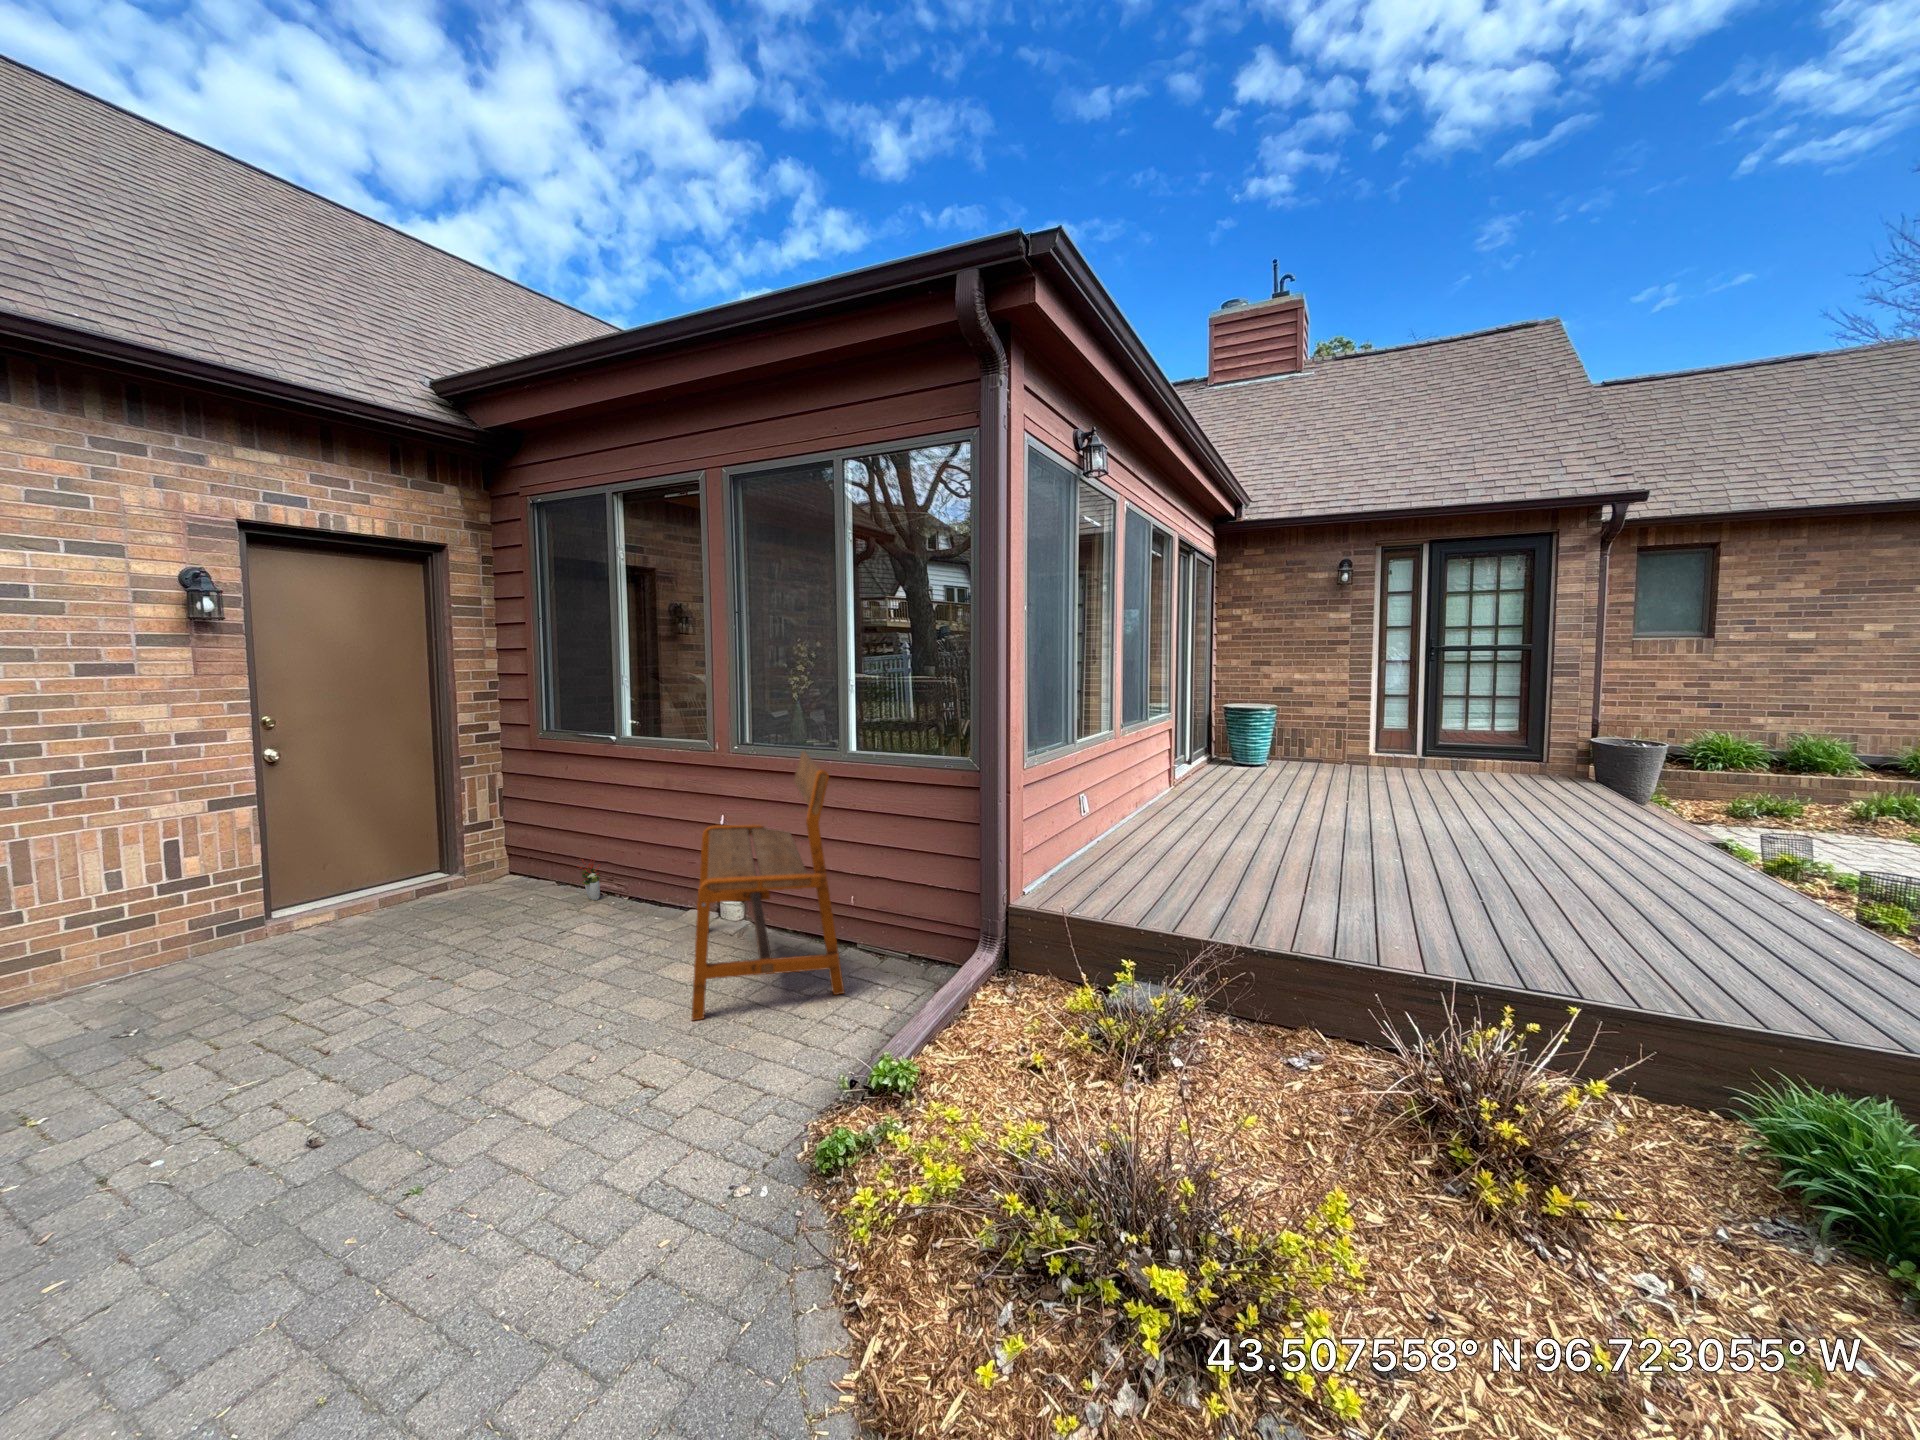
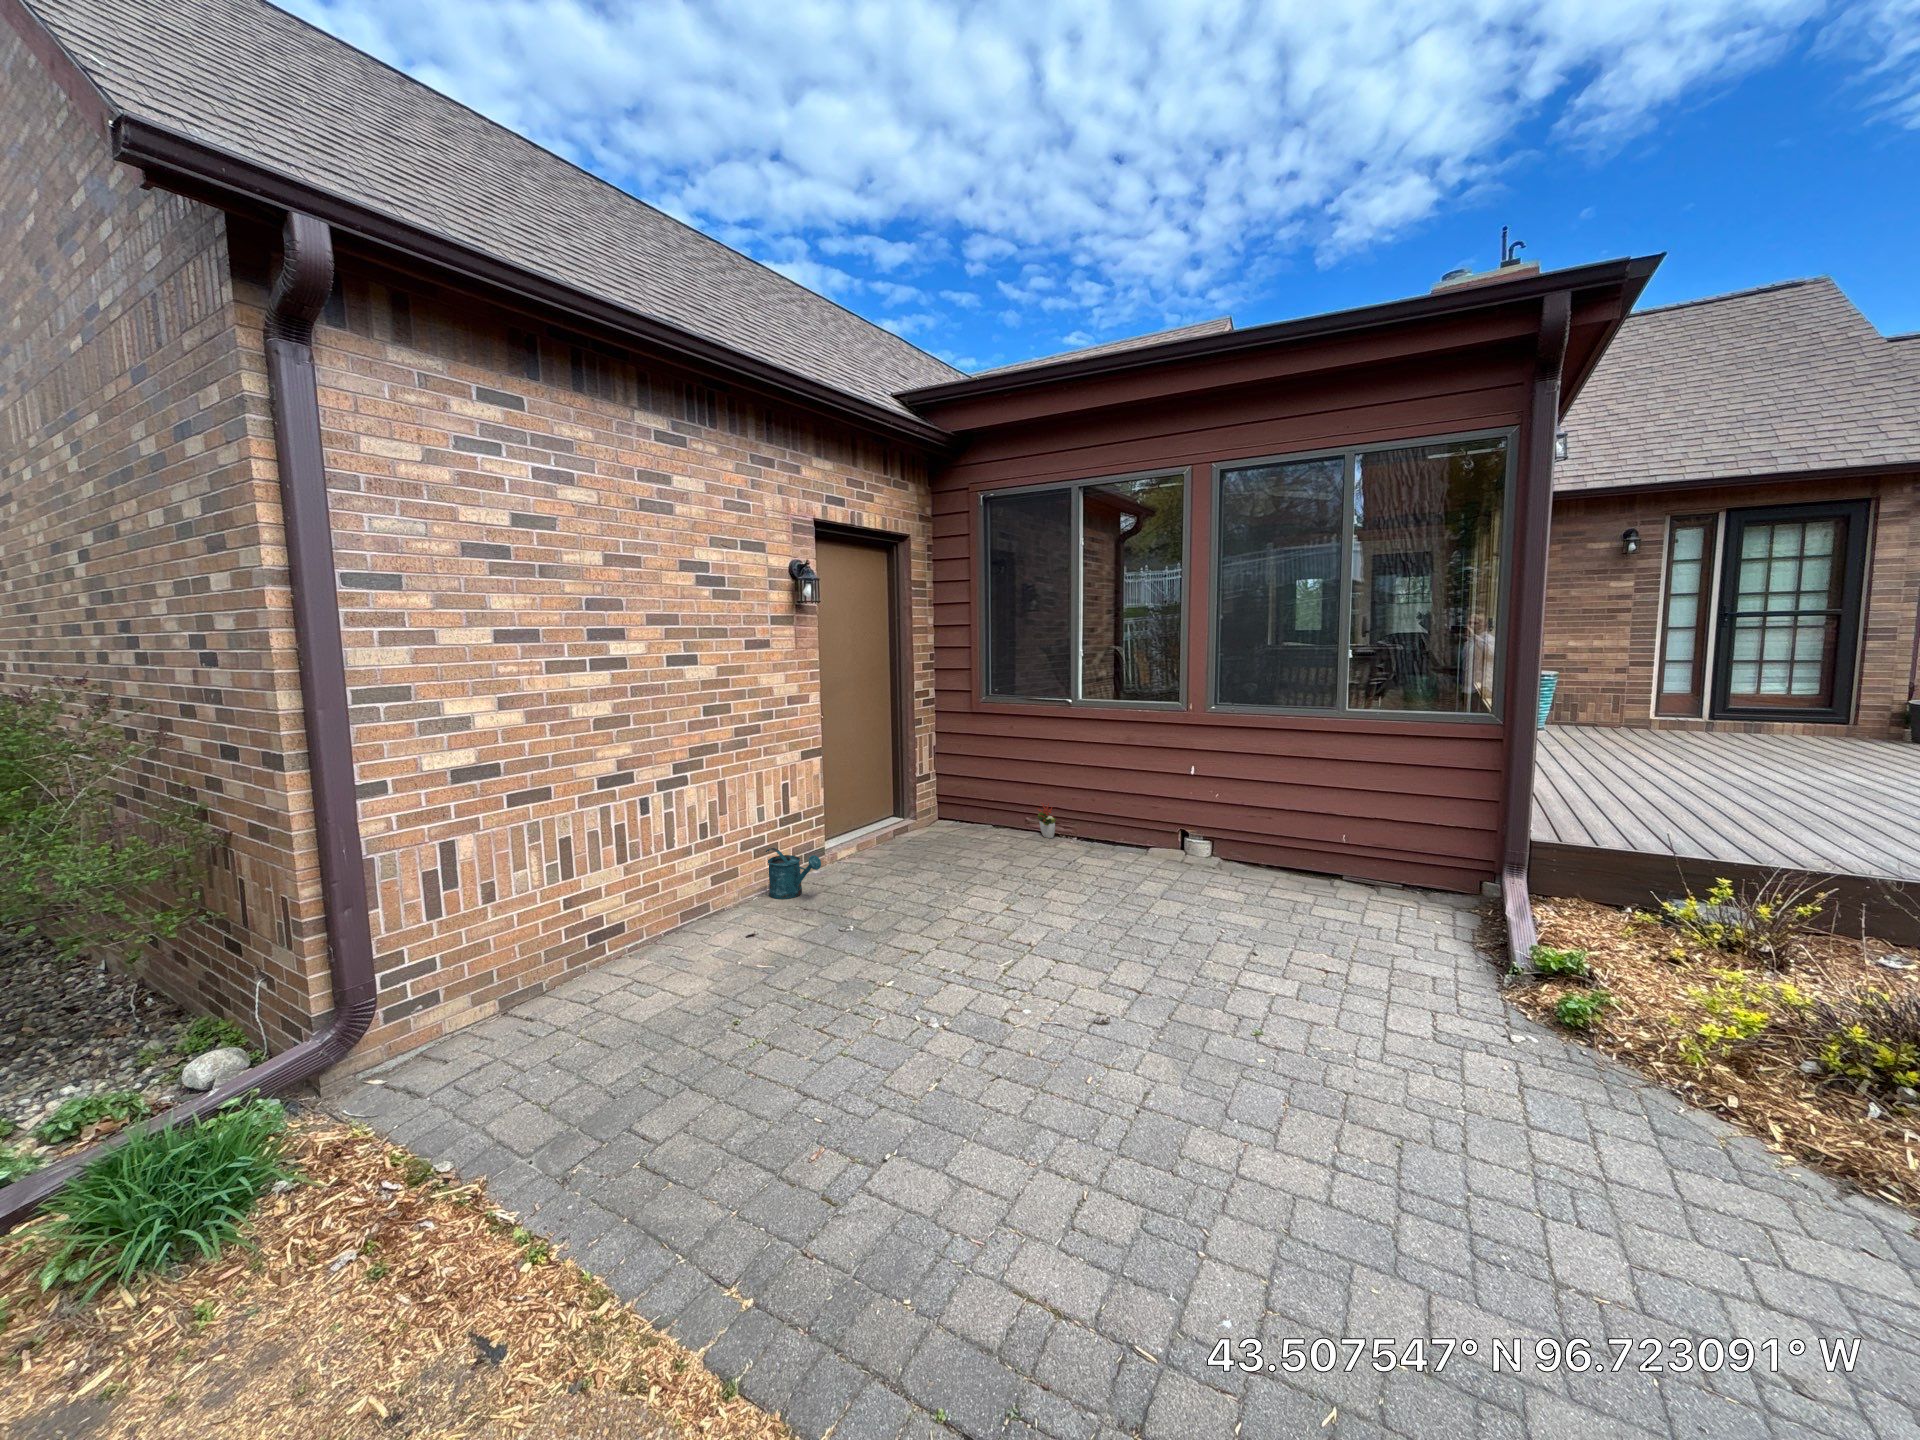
bench: present [692,751,844,1020] -> none [1181,706,1390,930]
watering can: none [102,926,166,993] -> present [766,848,821,899]

